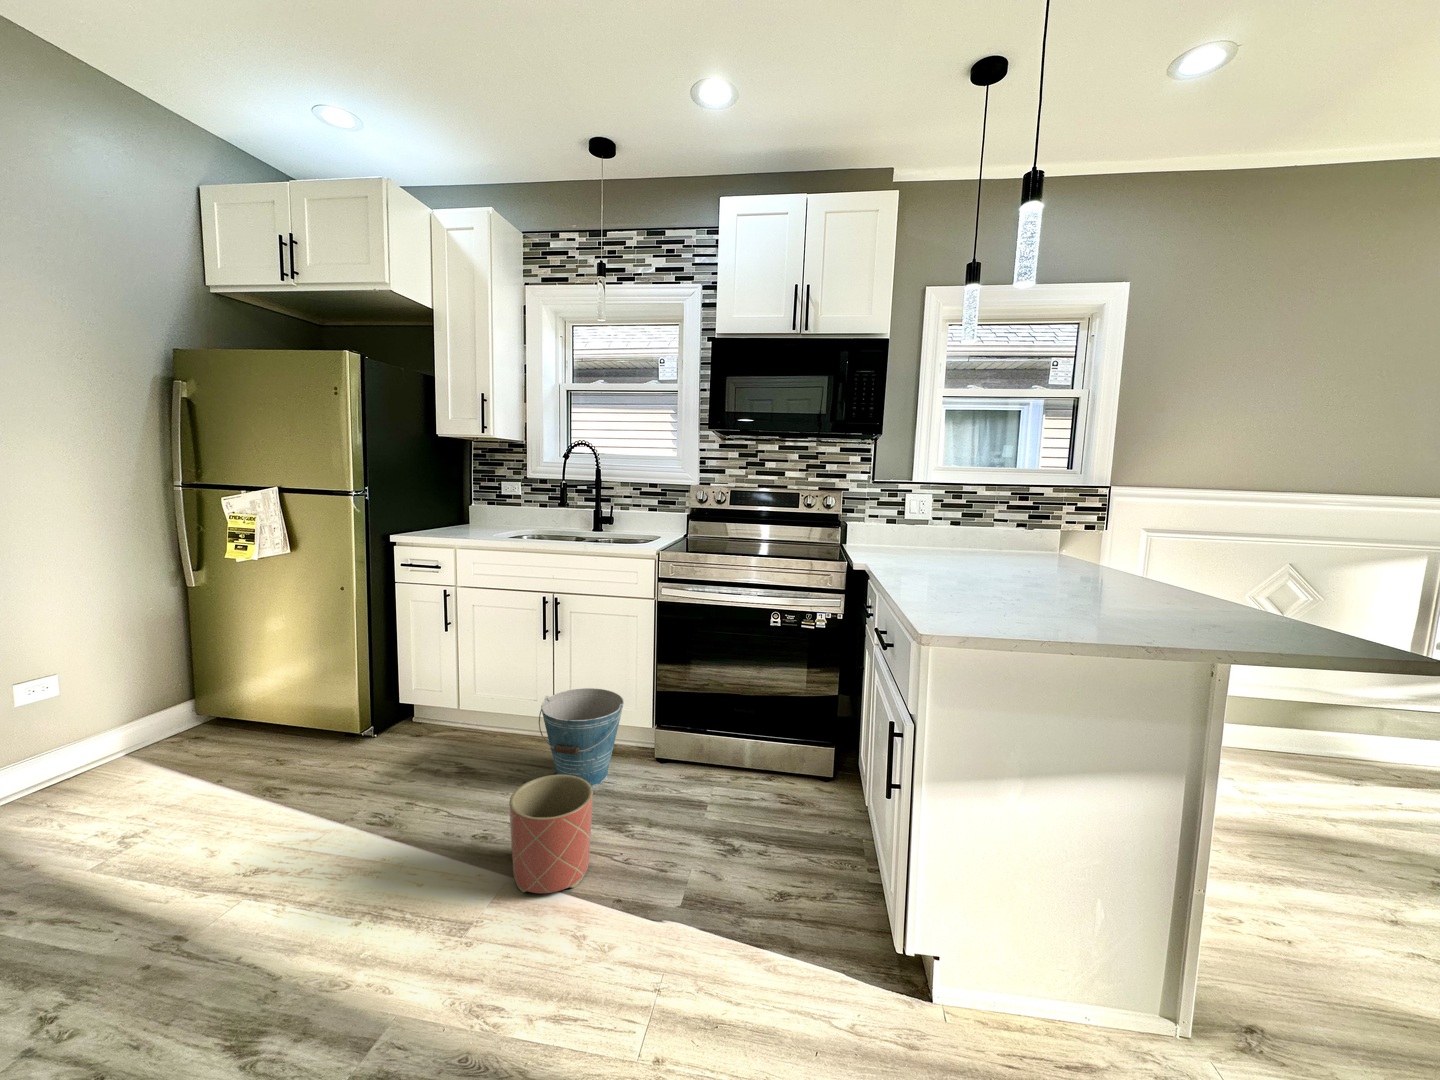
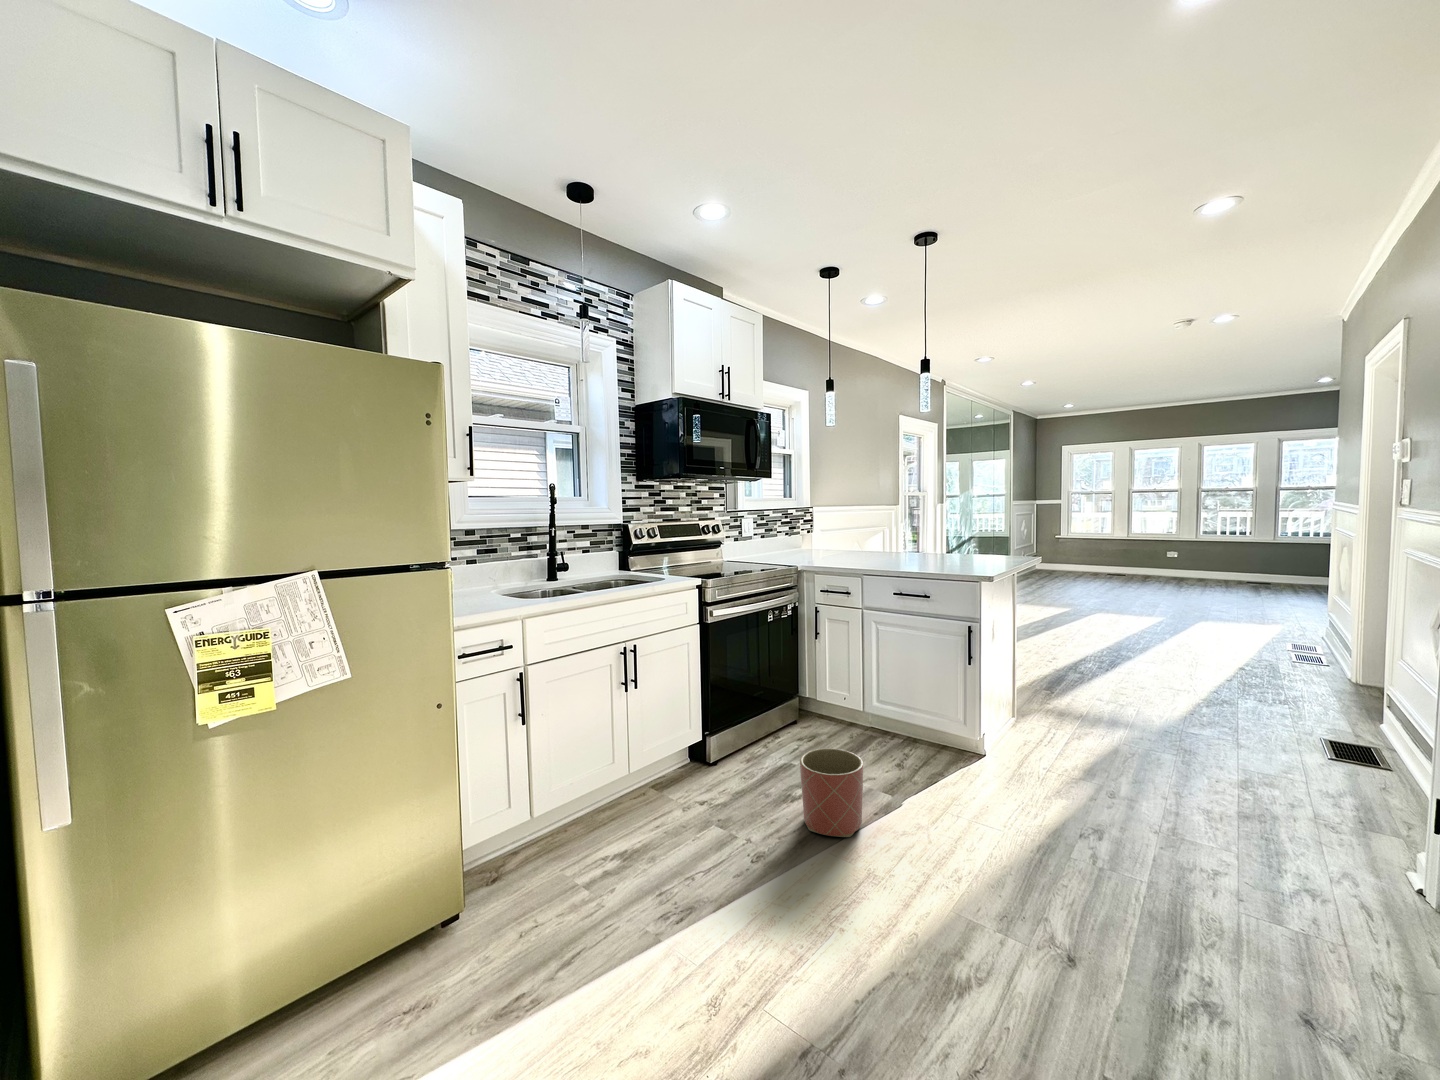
bucket: present [539,688,624,786] -> none [665,713,741,808]

